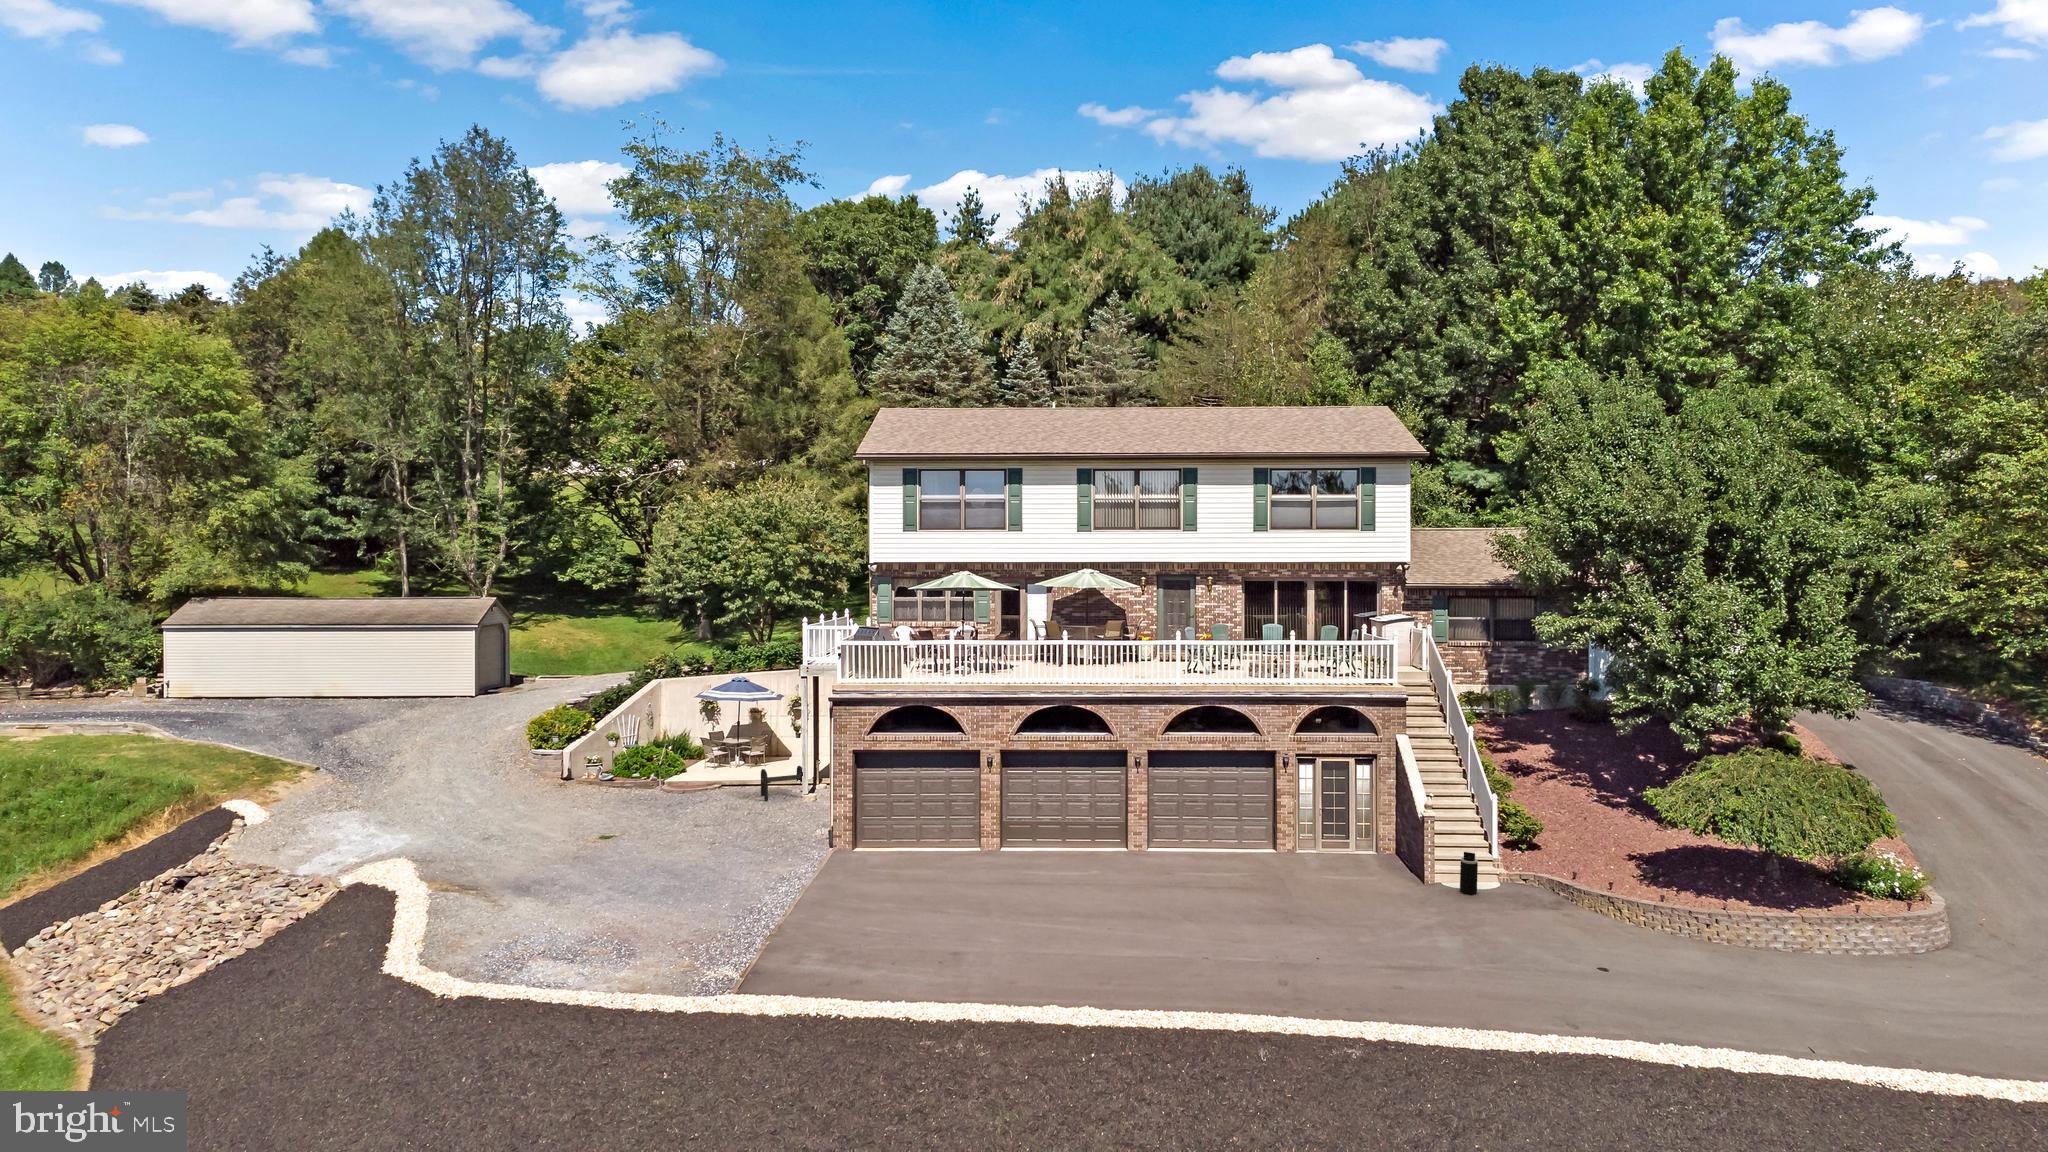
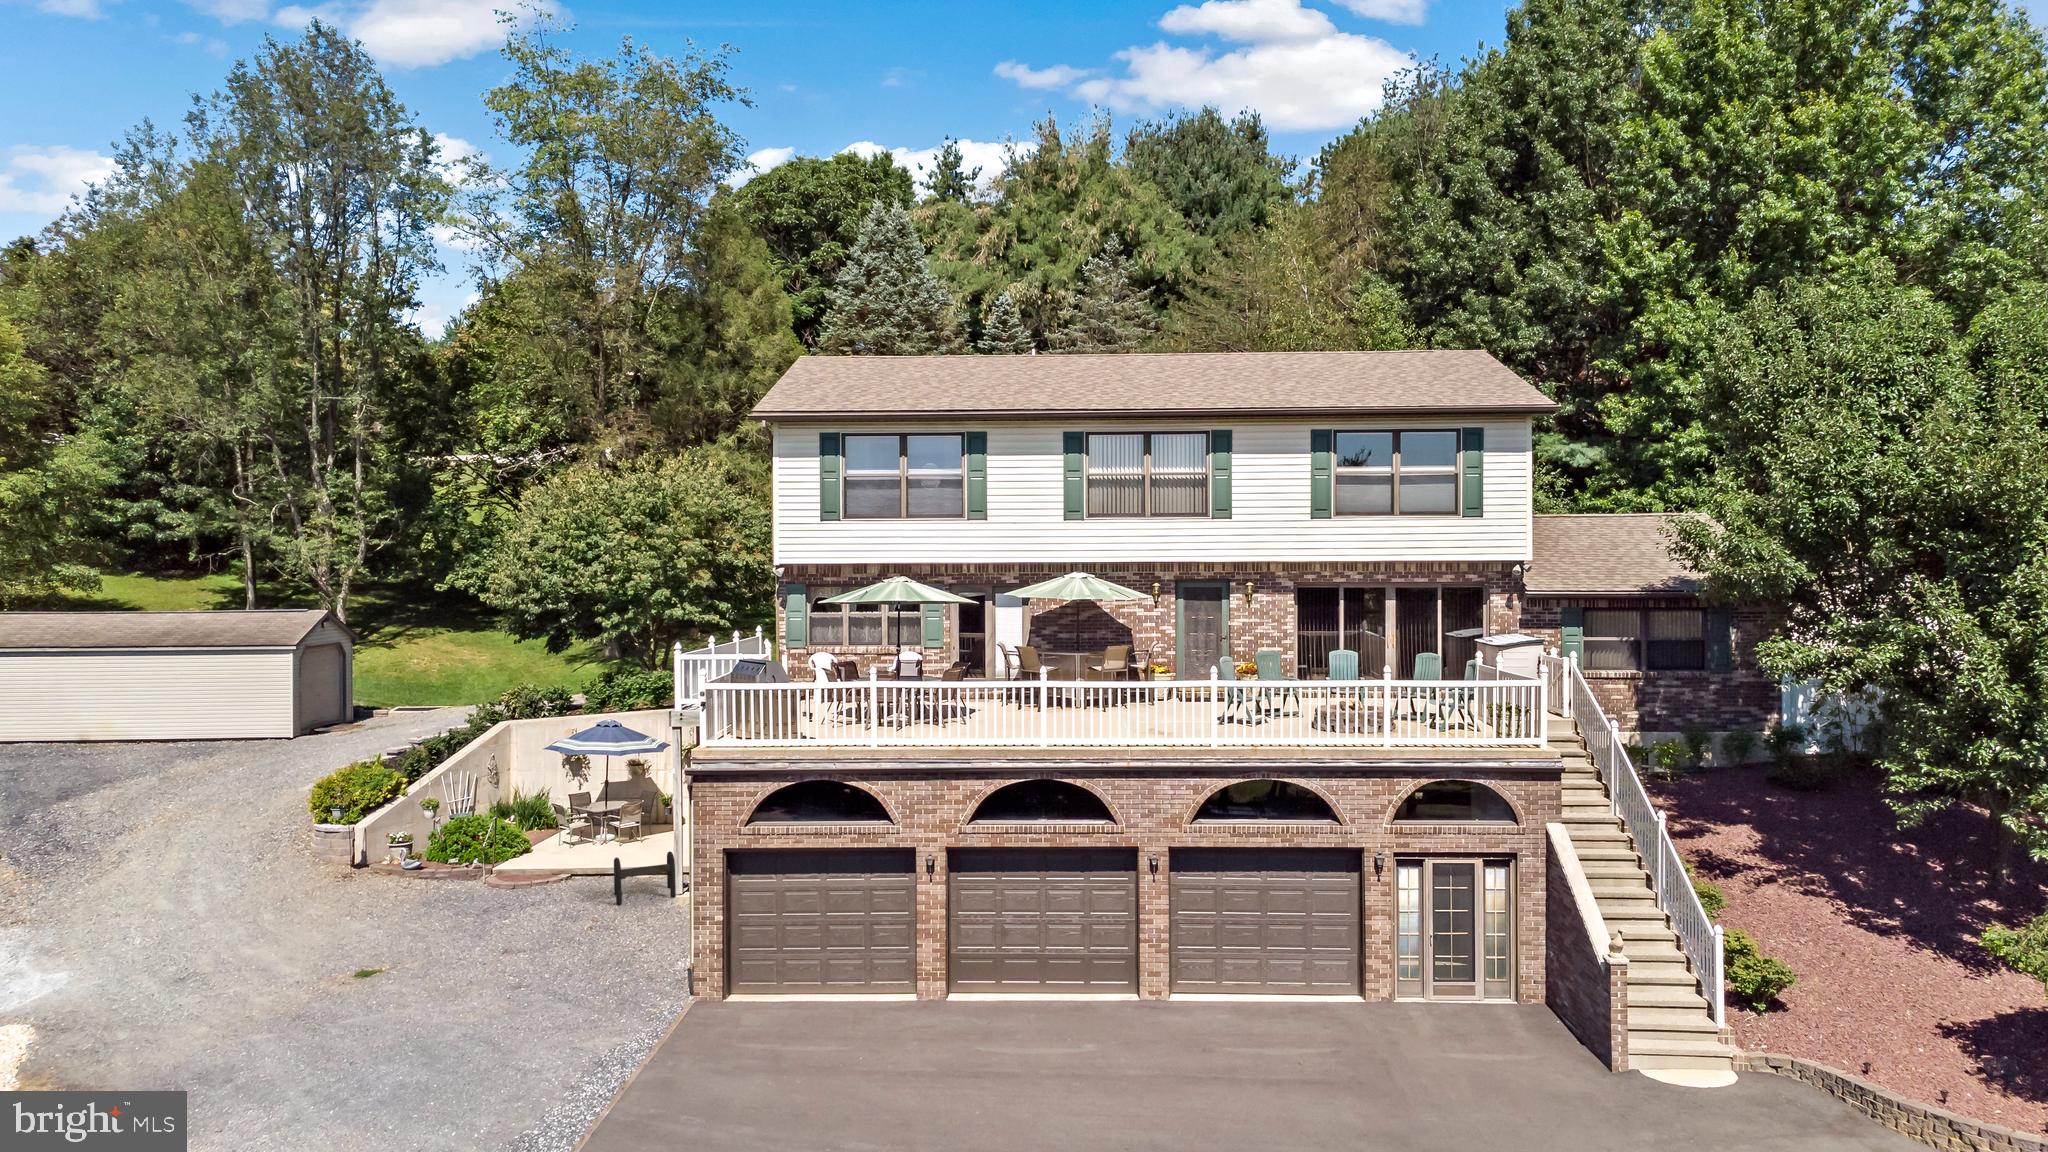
trash can: present [1460,852,1478,895] -> none [1674,1024,1705,1095]

